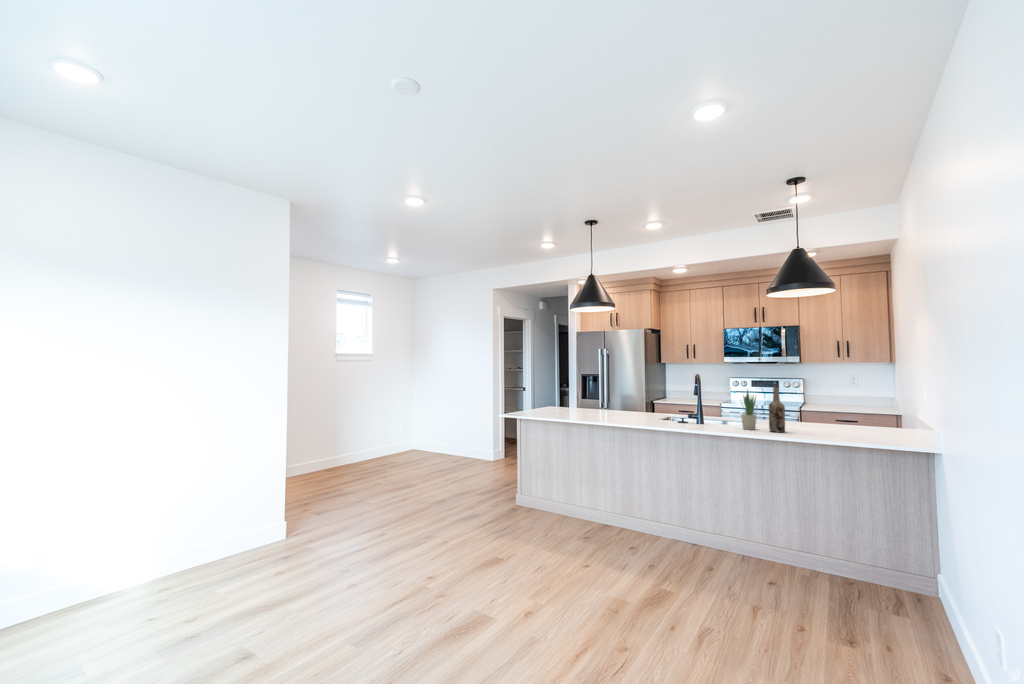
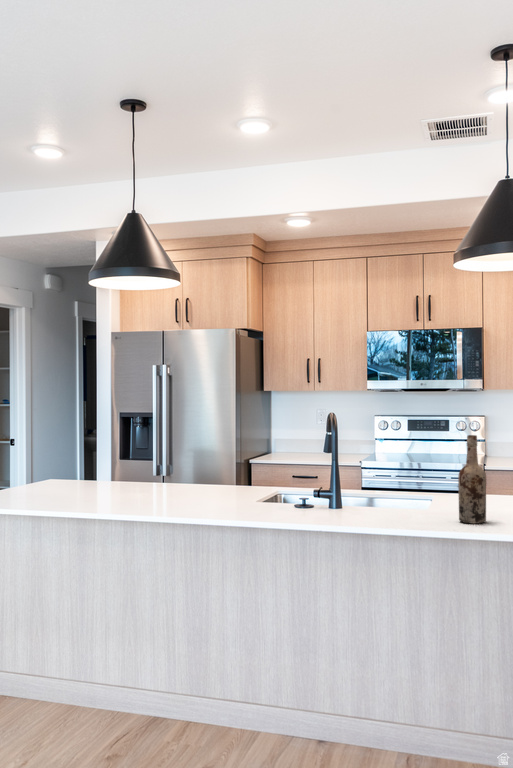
potted plant: present [741,390,757,430] -> none [407,442,436,519]

